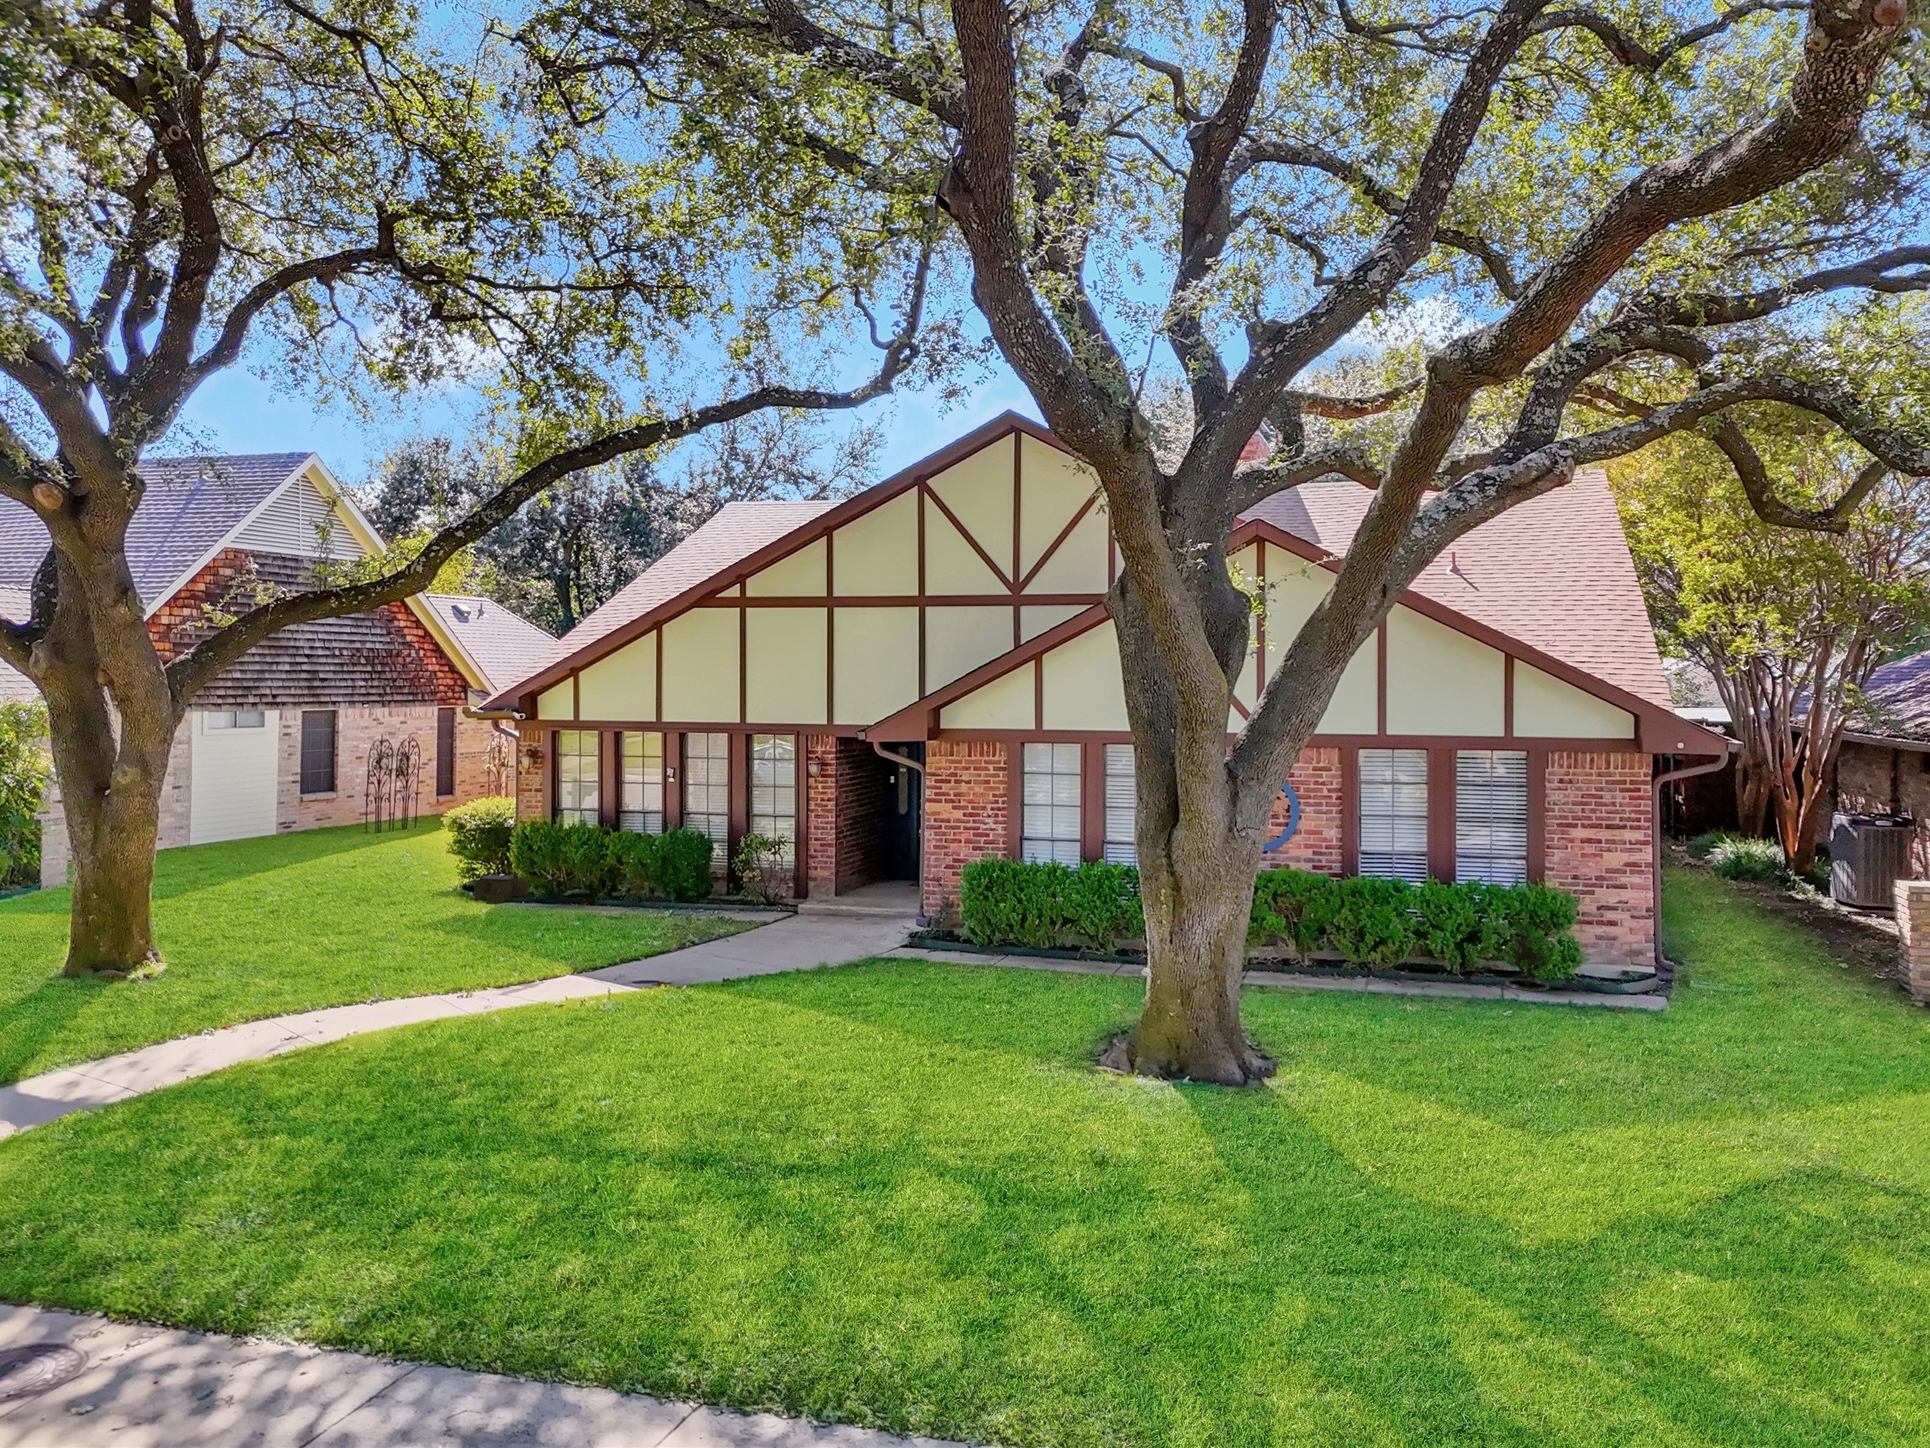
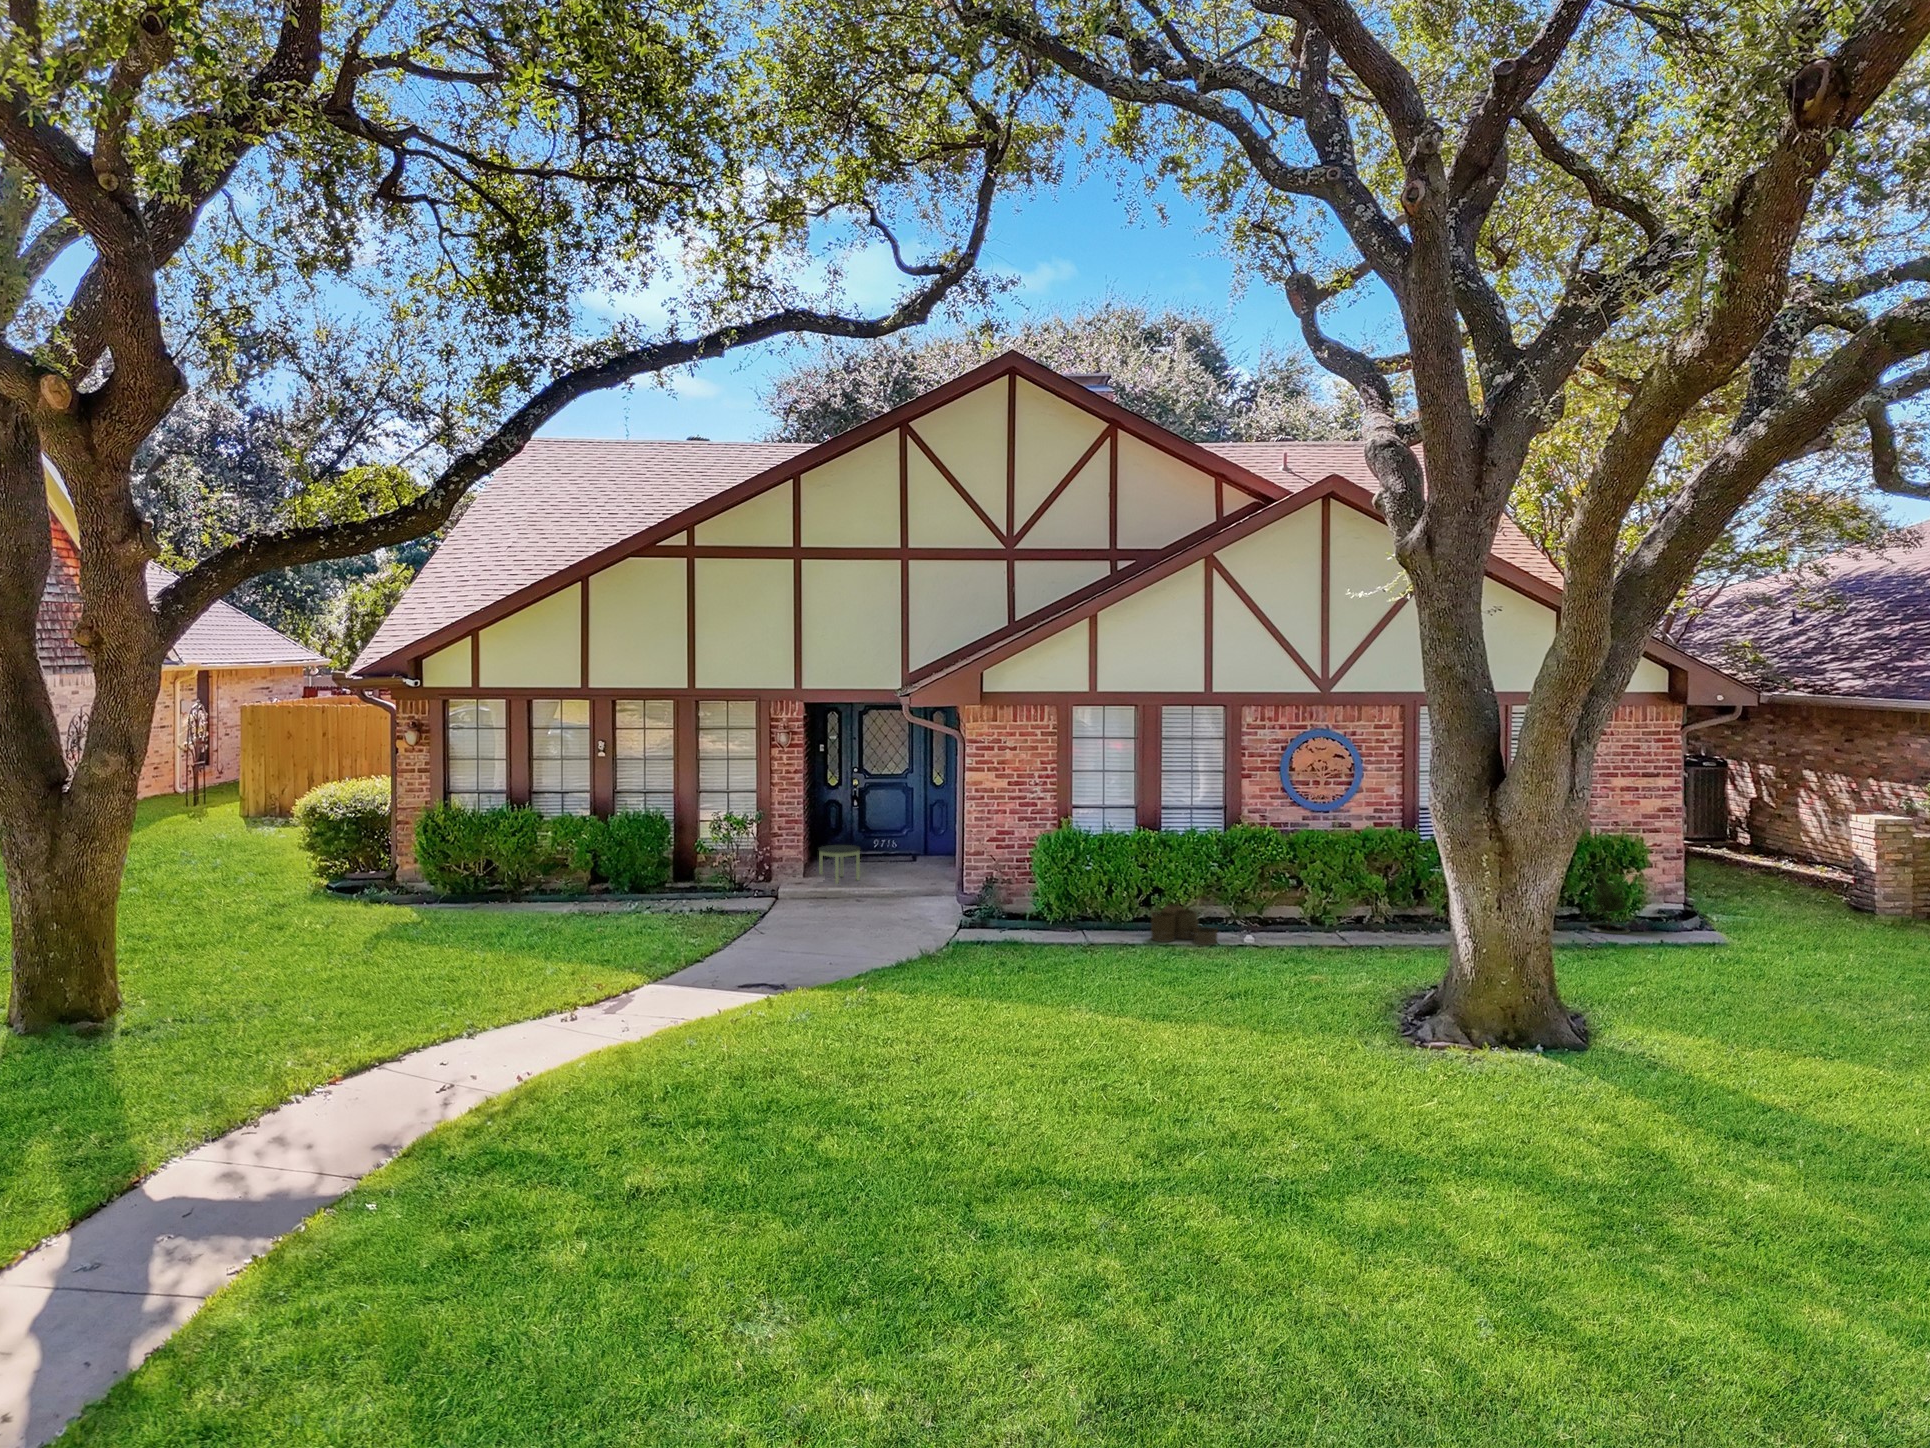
round table: none [854,864,892,899] -> present [819,845,860,884]
woven basket: present [474,876,529,904] -> present [1151,904,1217,945]

